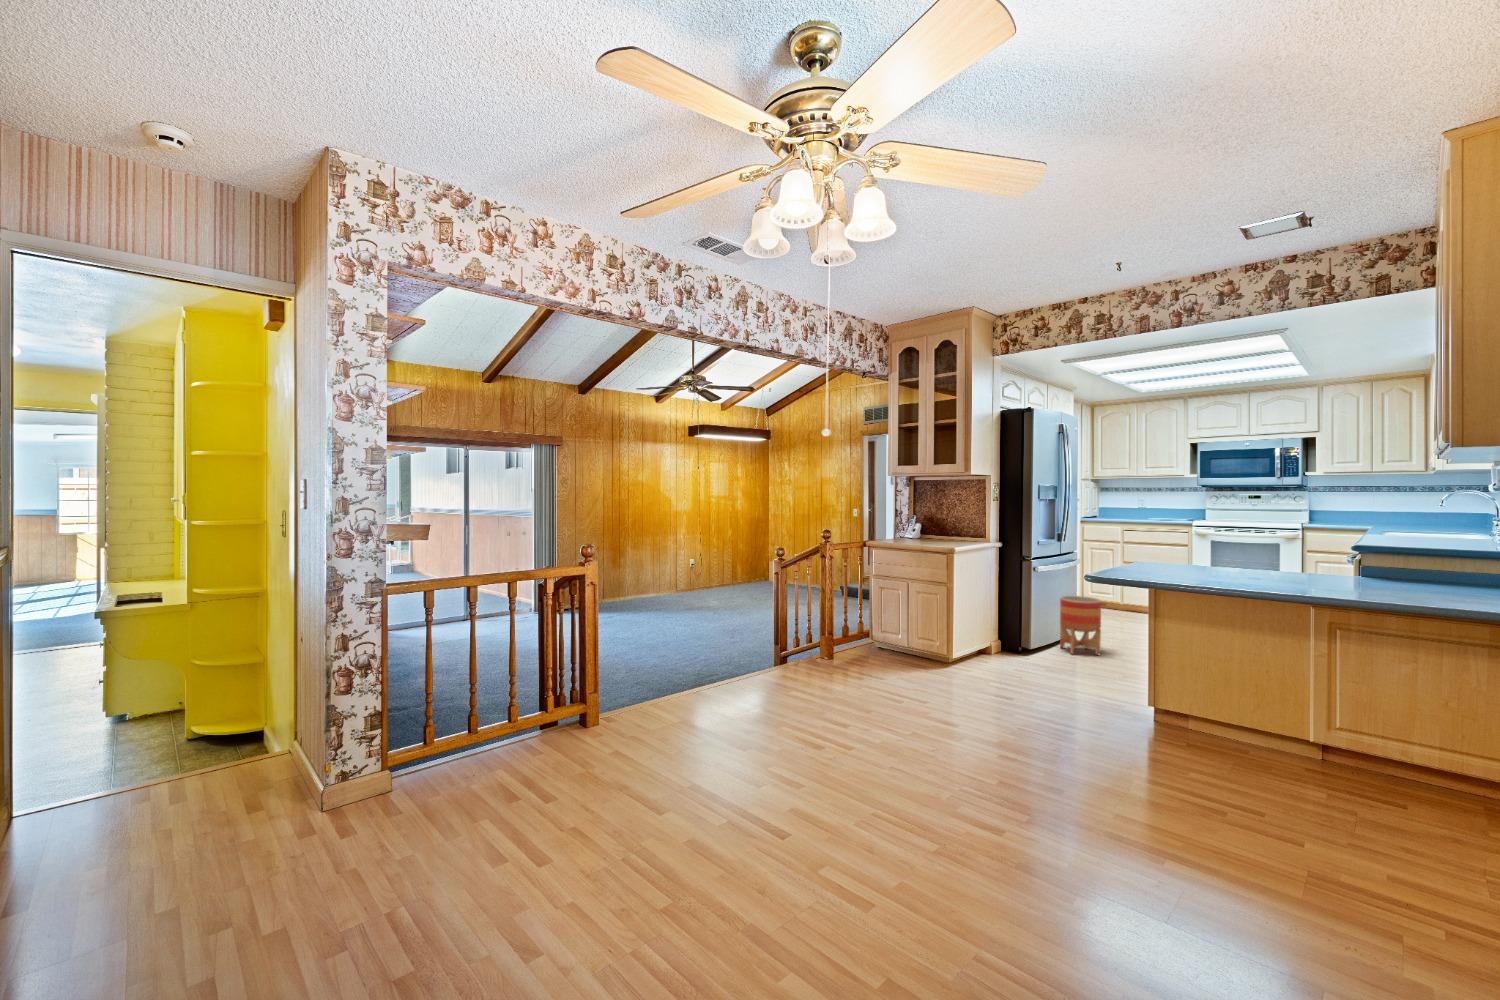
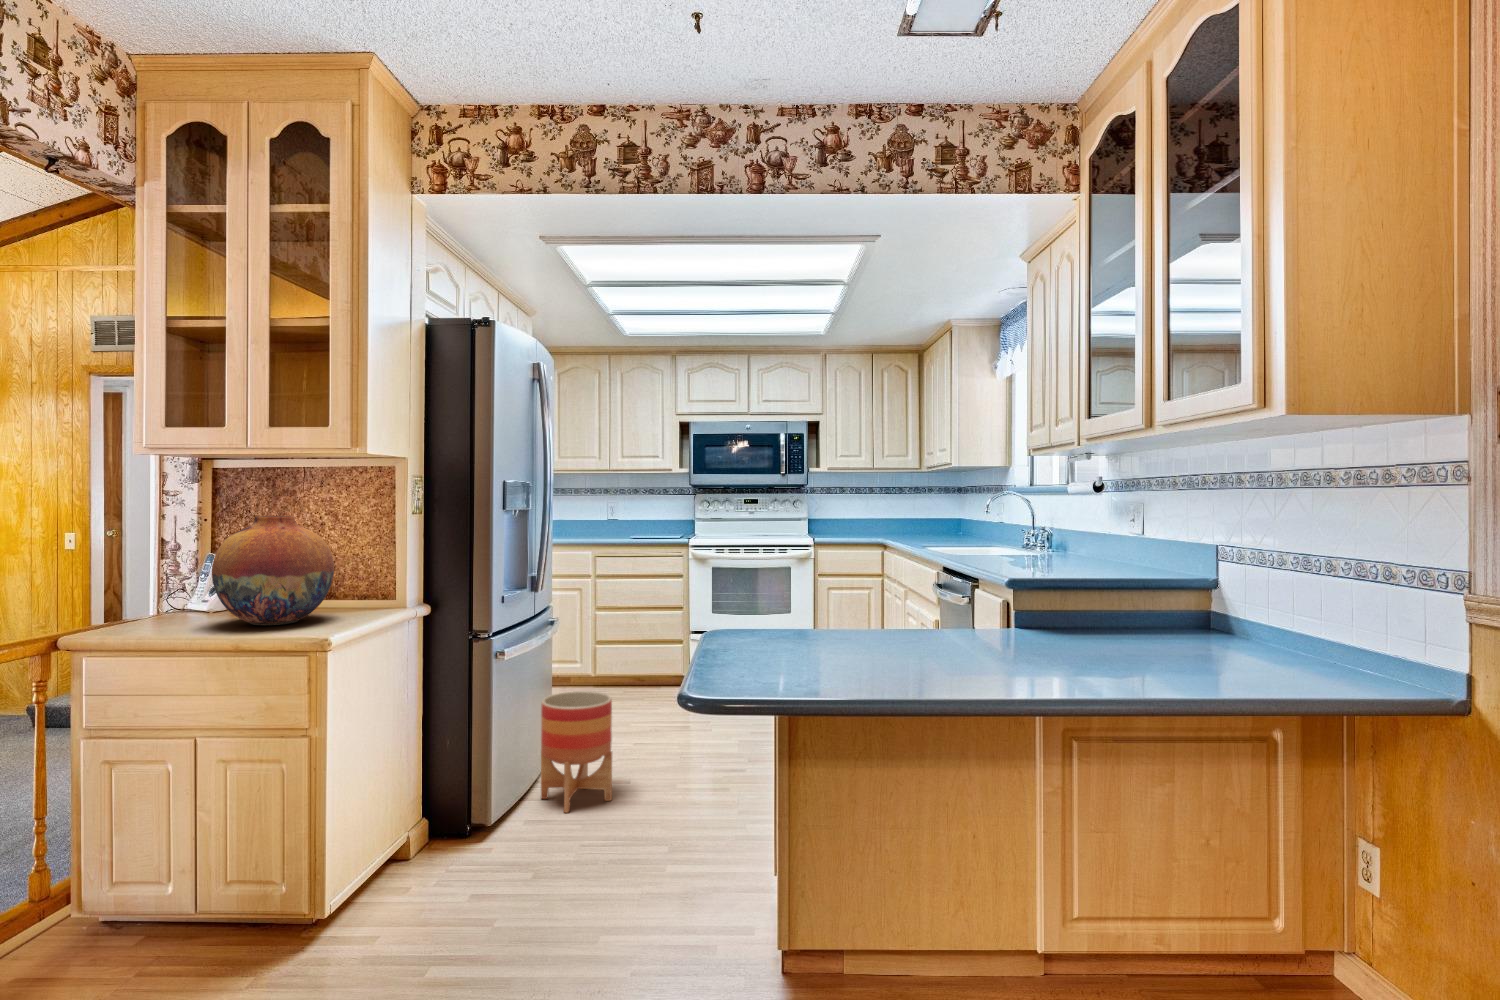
vase: none [915,500,959,543] -> present [212,516,334,625]

